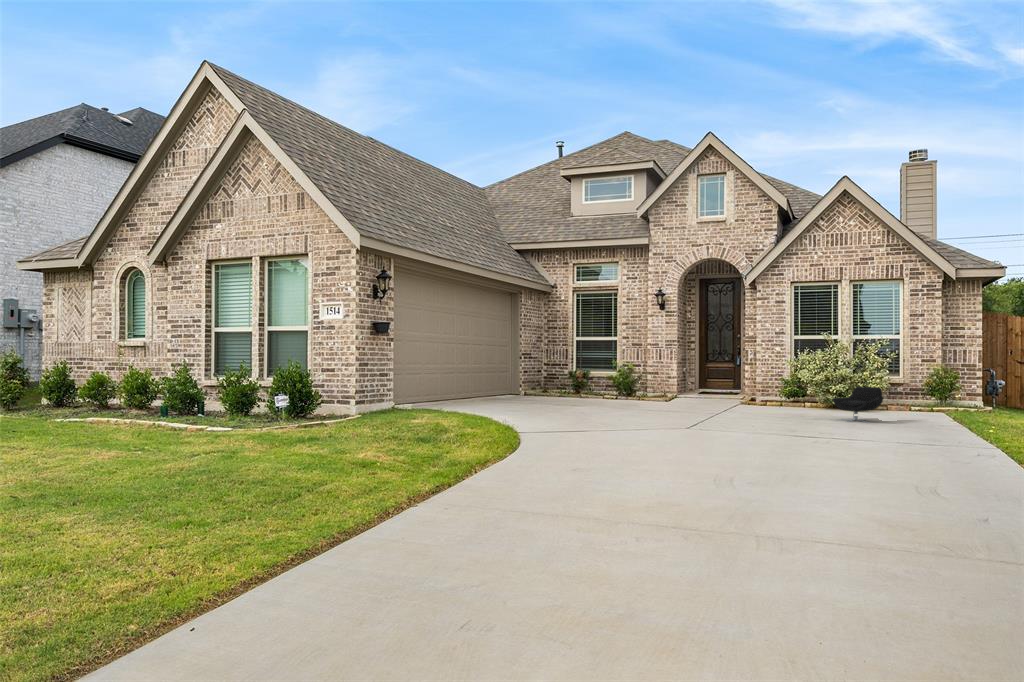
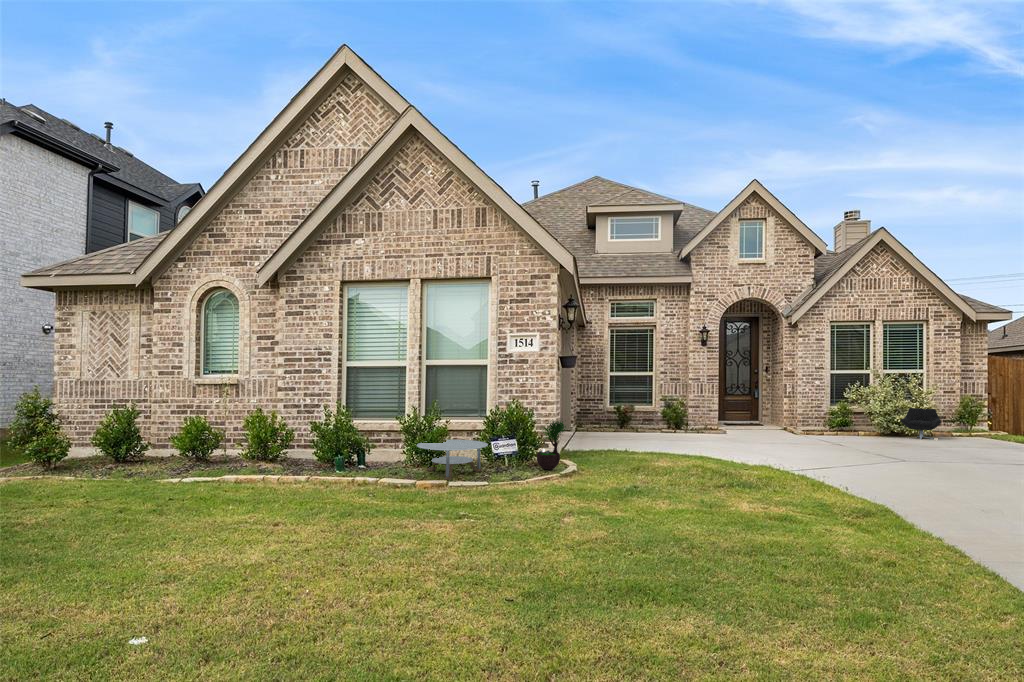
potted tree: none [332,376,359,423] -> present [537,421,566,470]
round table: none [227,395,290,425] -> present [417,440,488,480]

